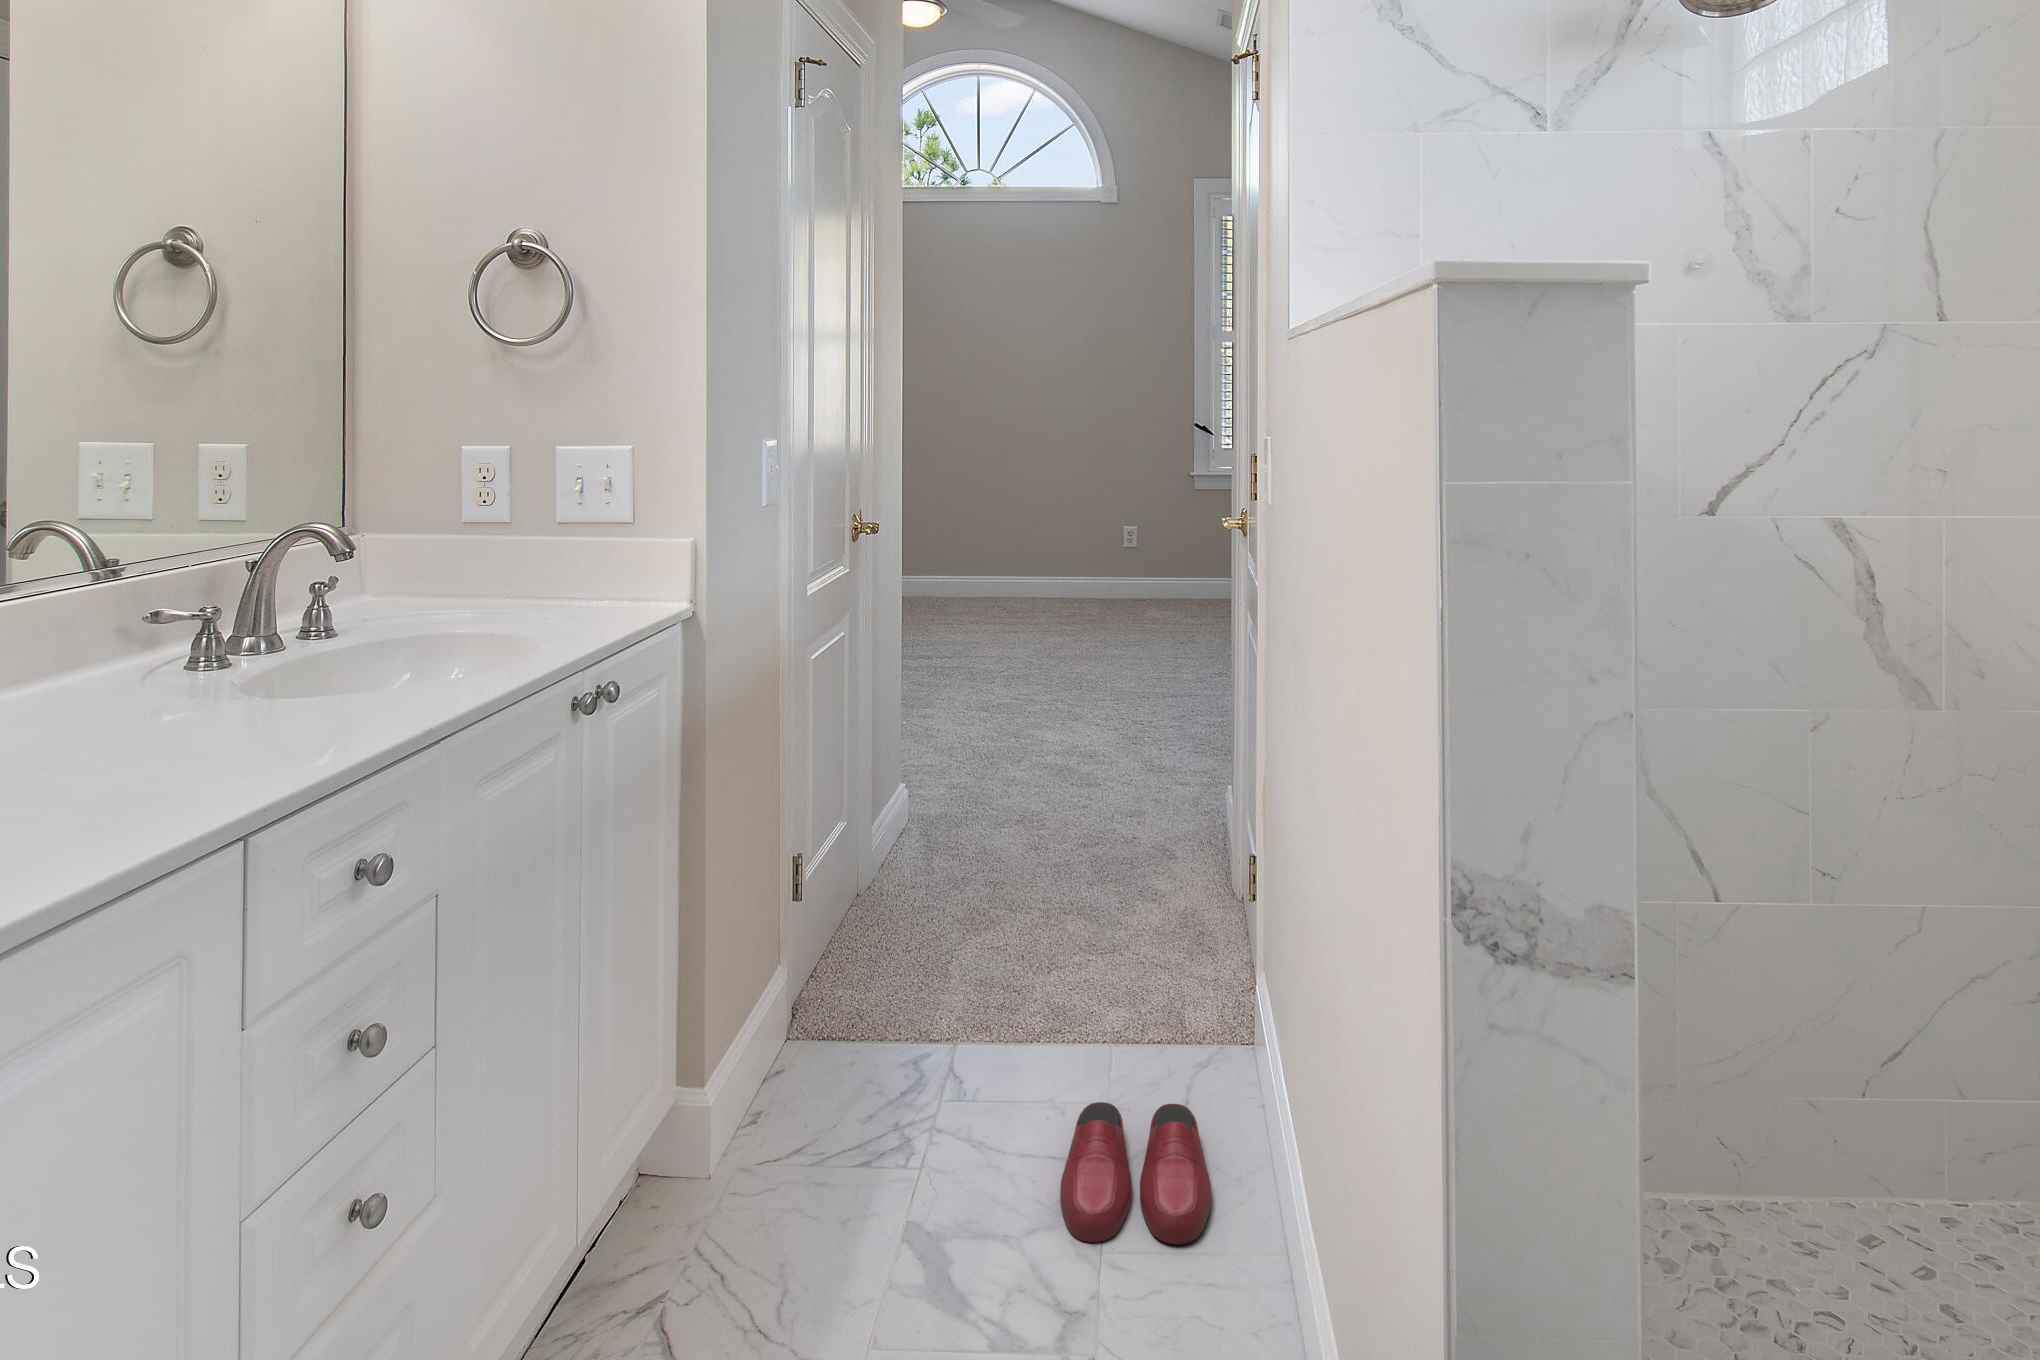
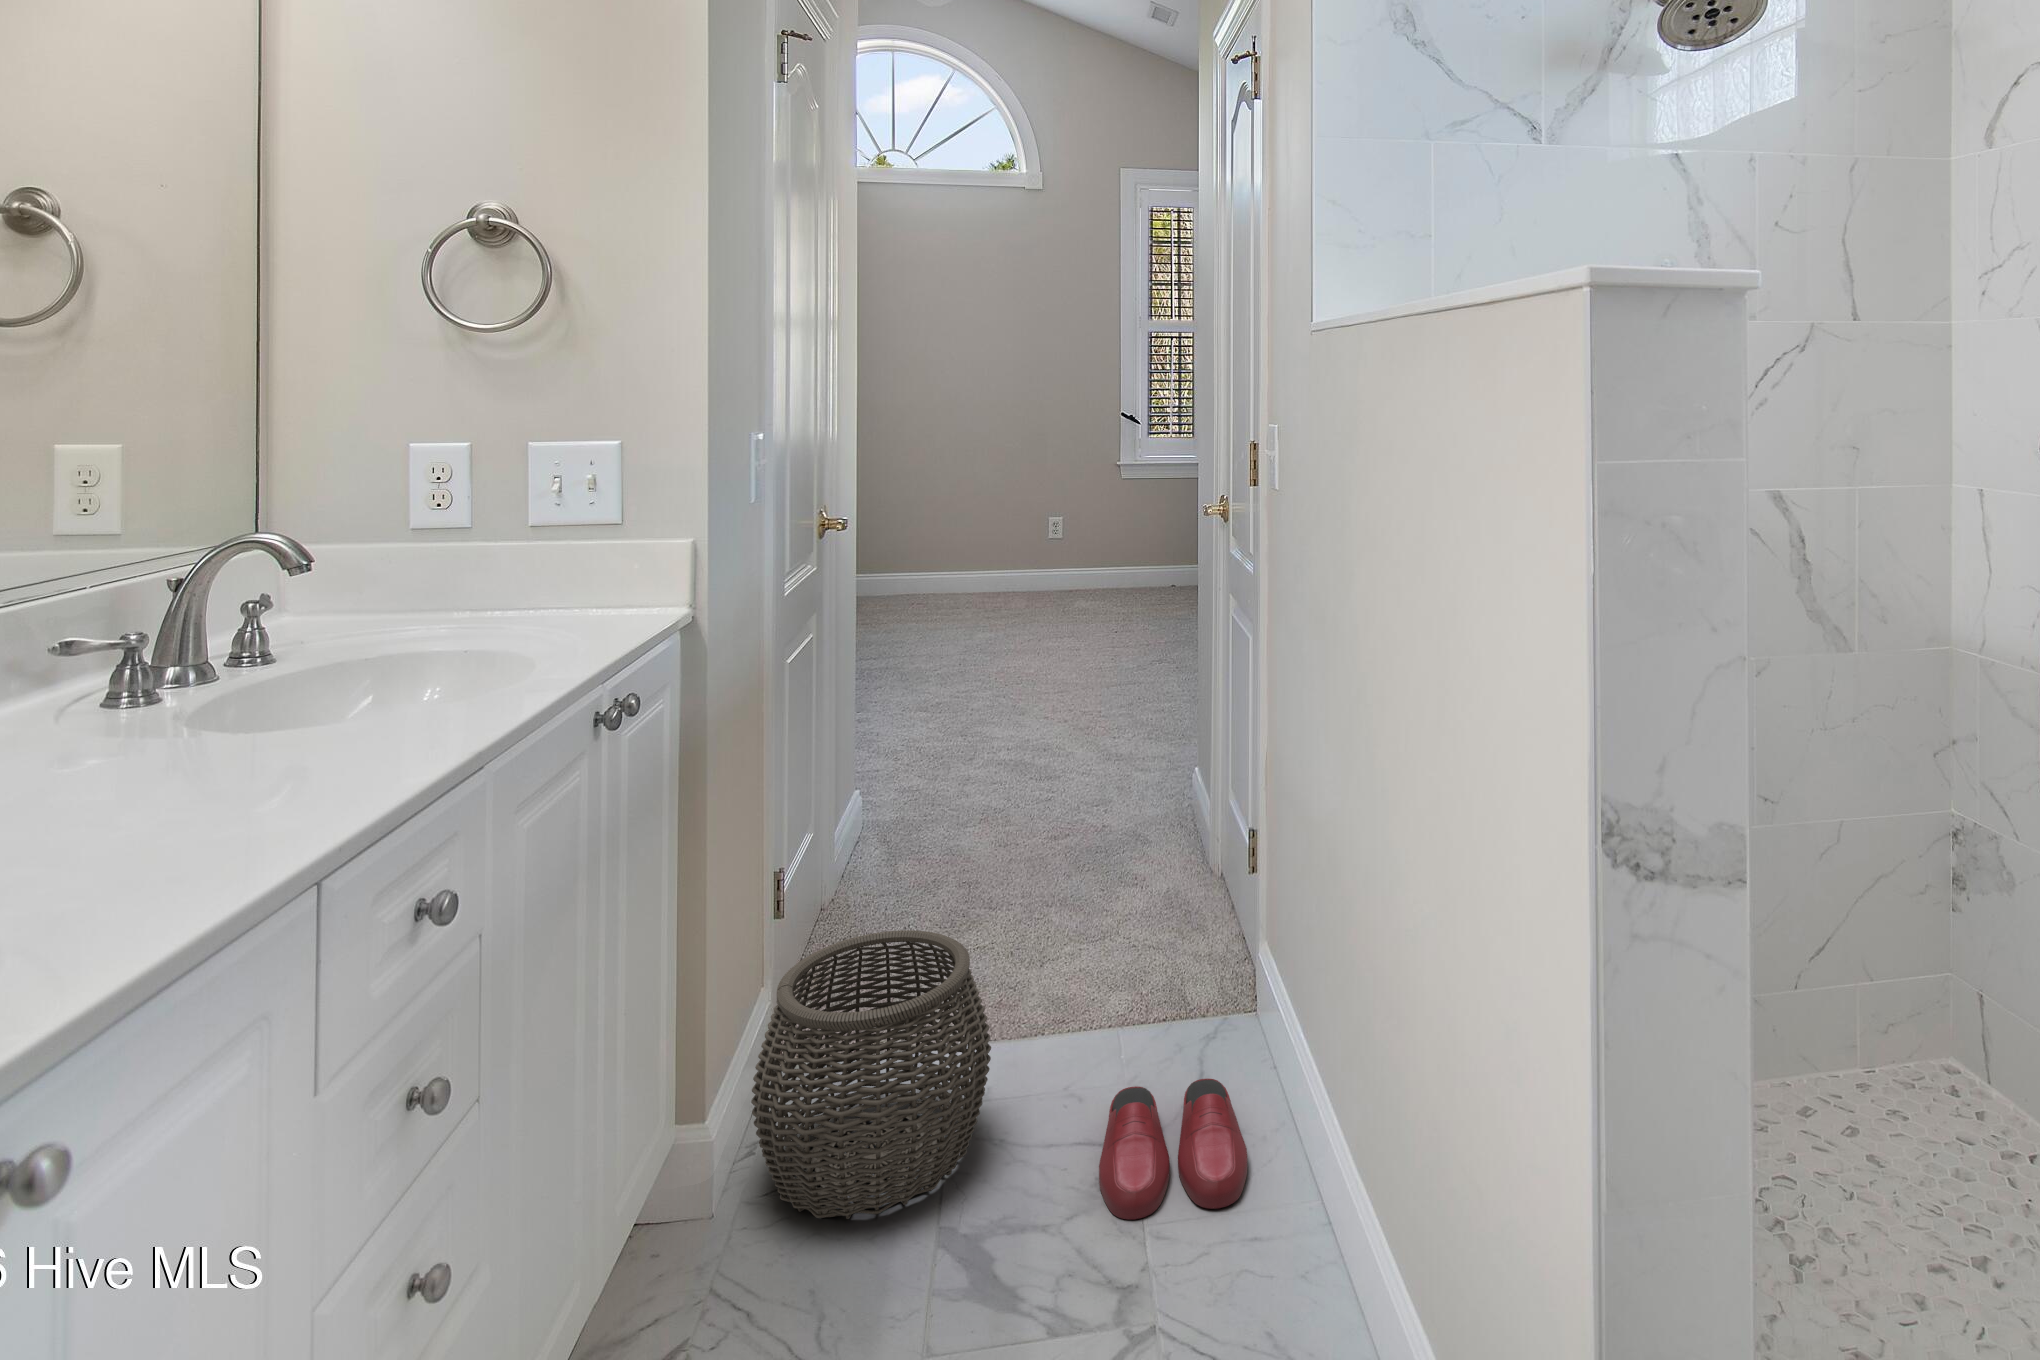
woven basket: none [740,920,962,1198] -> present [751,930,991,1219]

